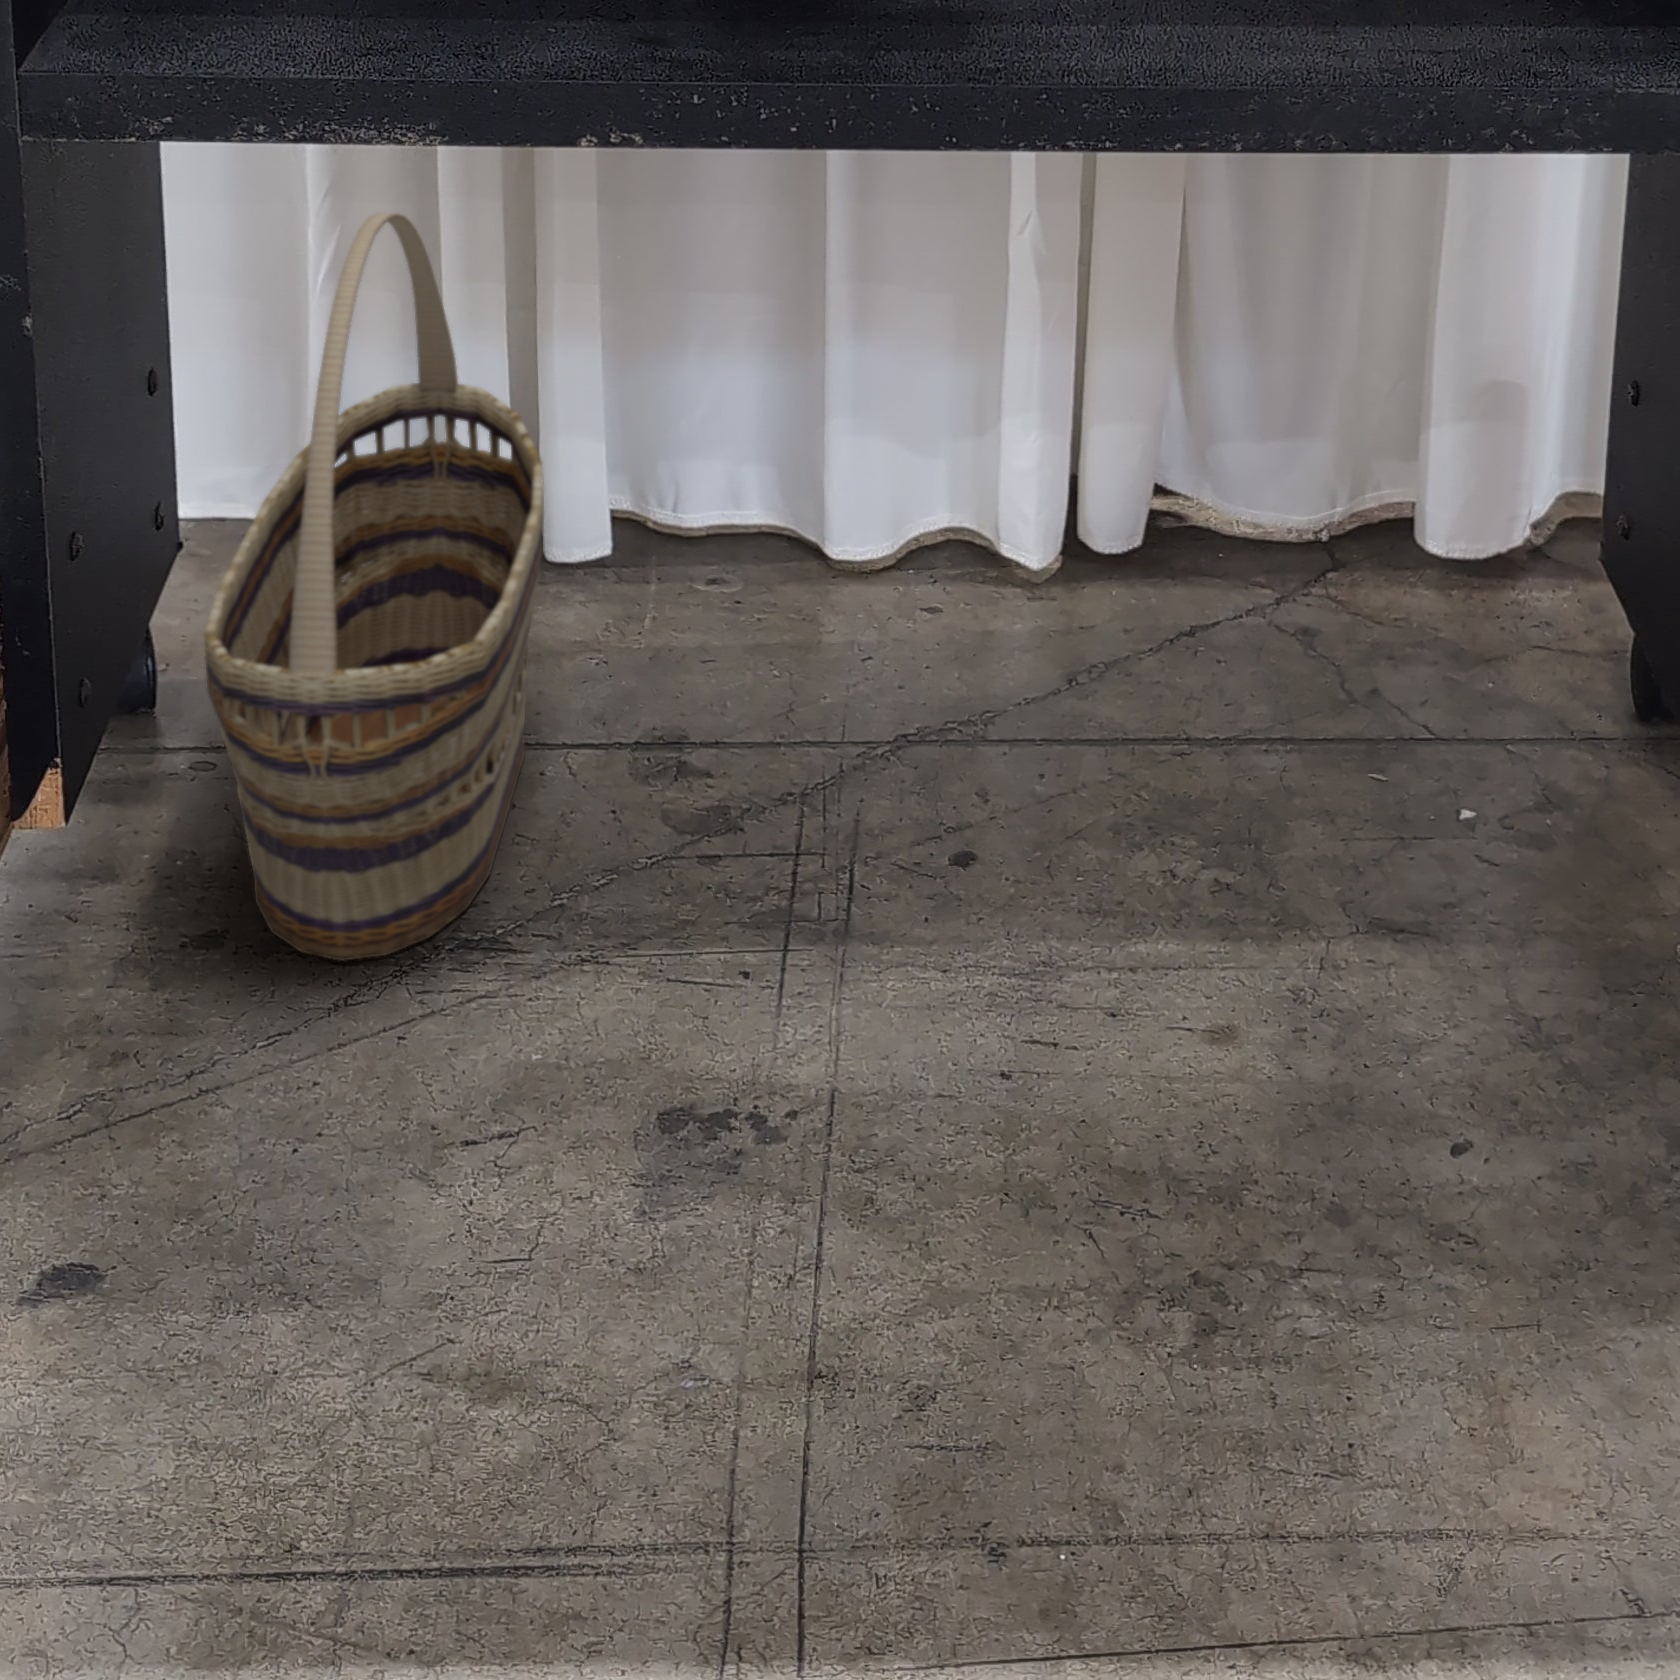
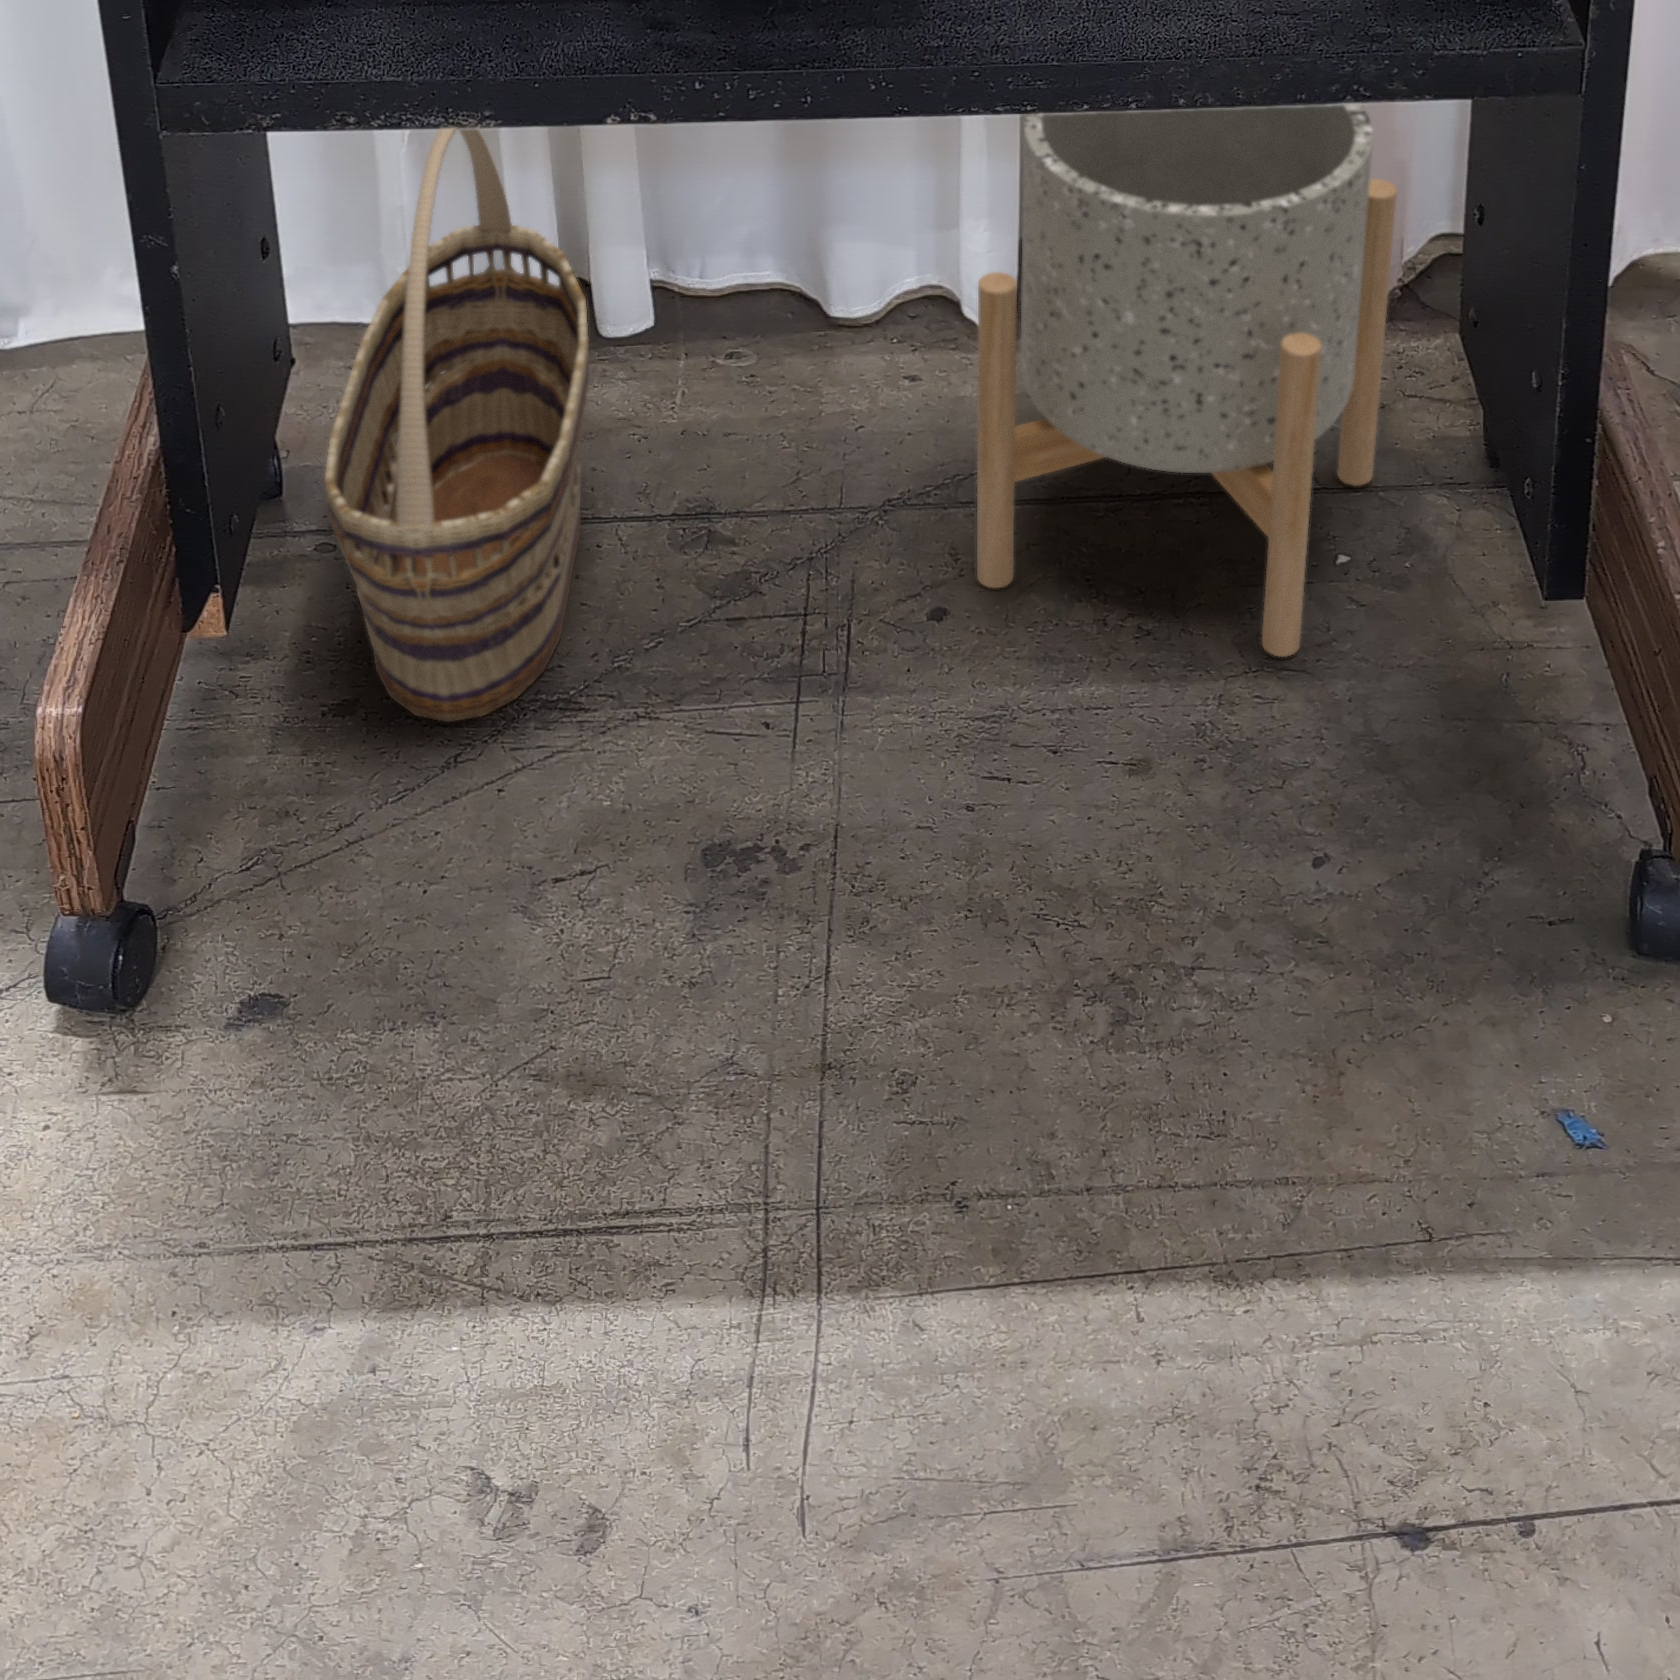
planter: none [1013,169,1532,916] -> present [977,104,1397,657]

